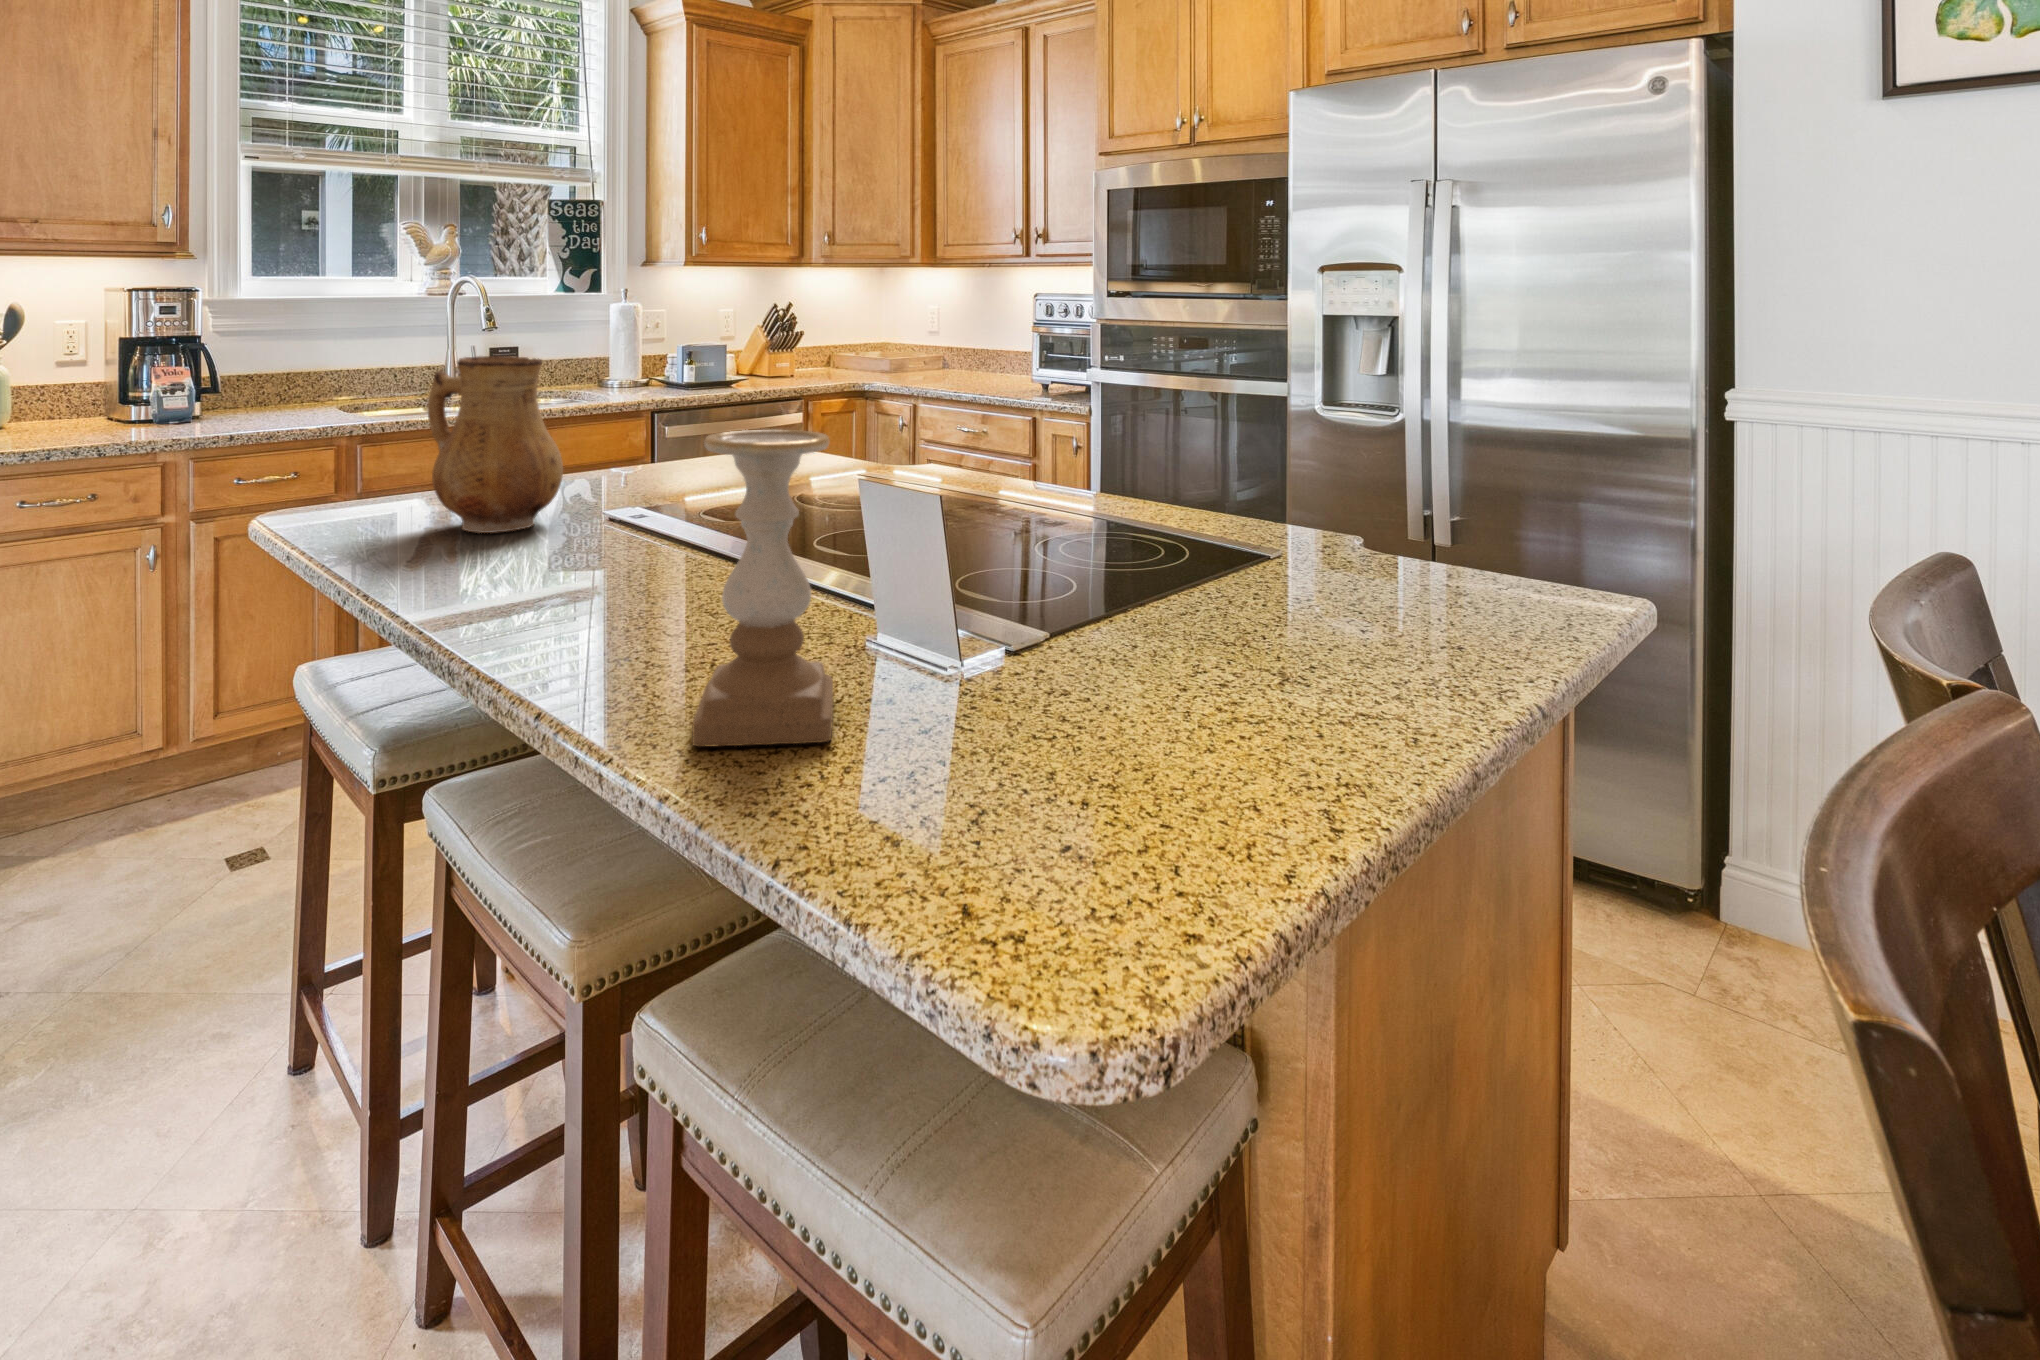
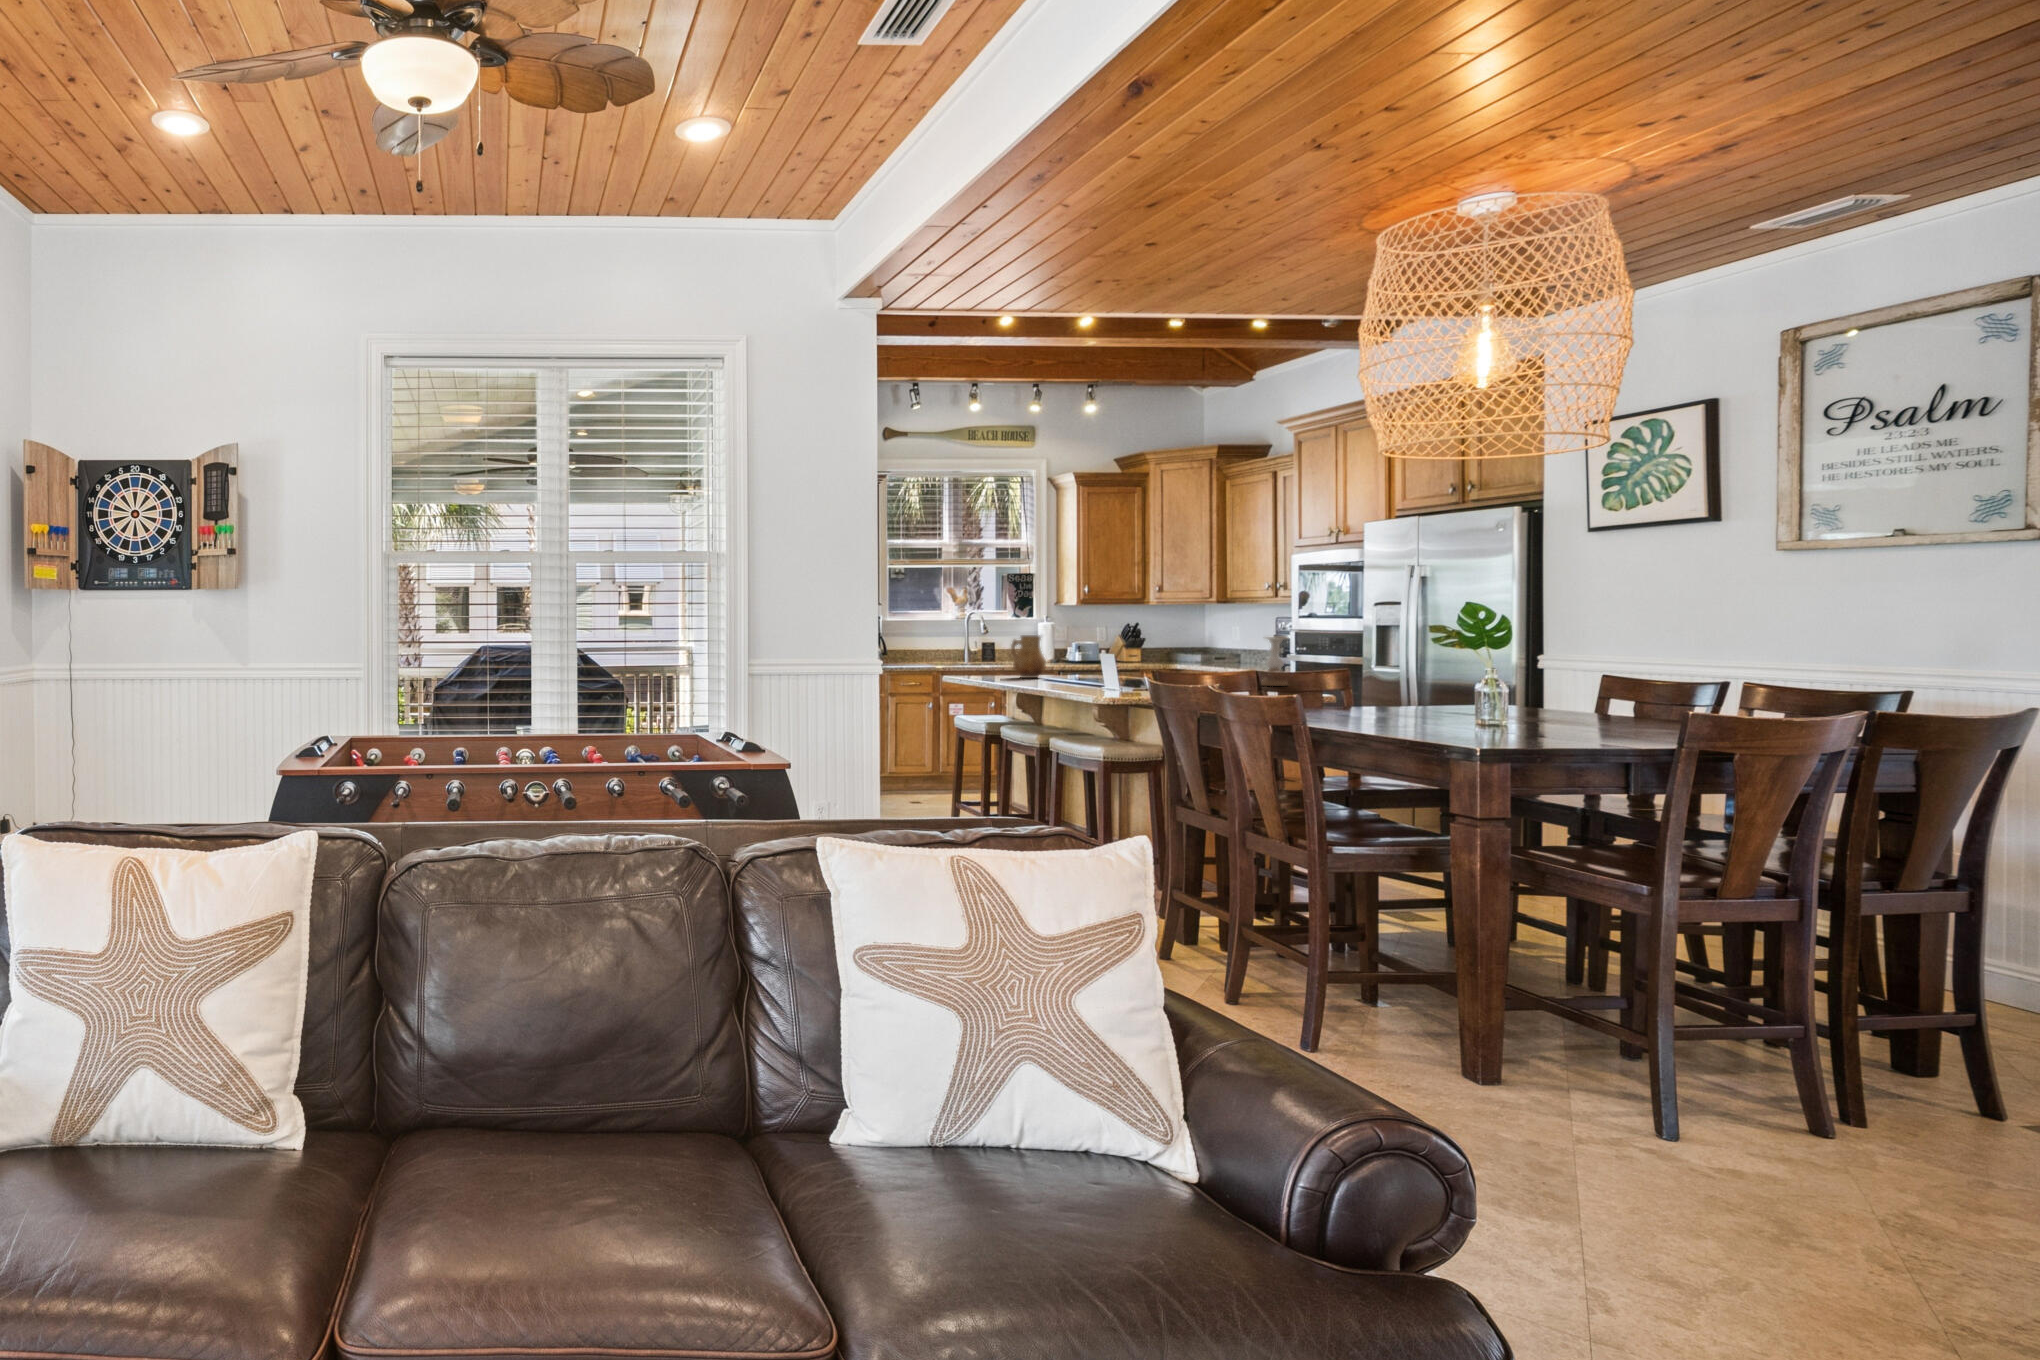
candle holder: present [692,429,833,747] -> present [1261,637,1287,686]

